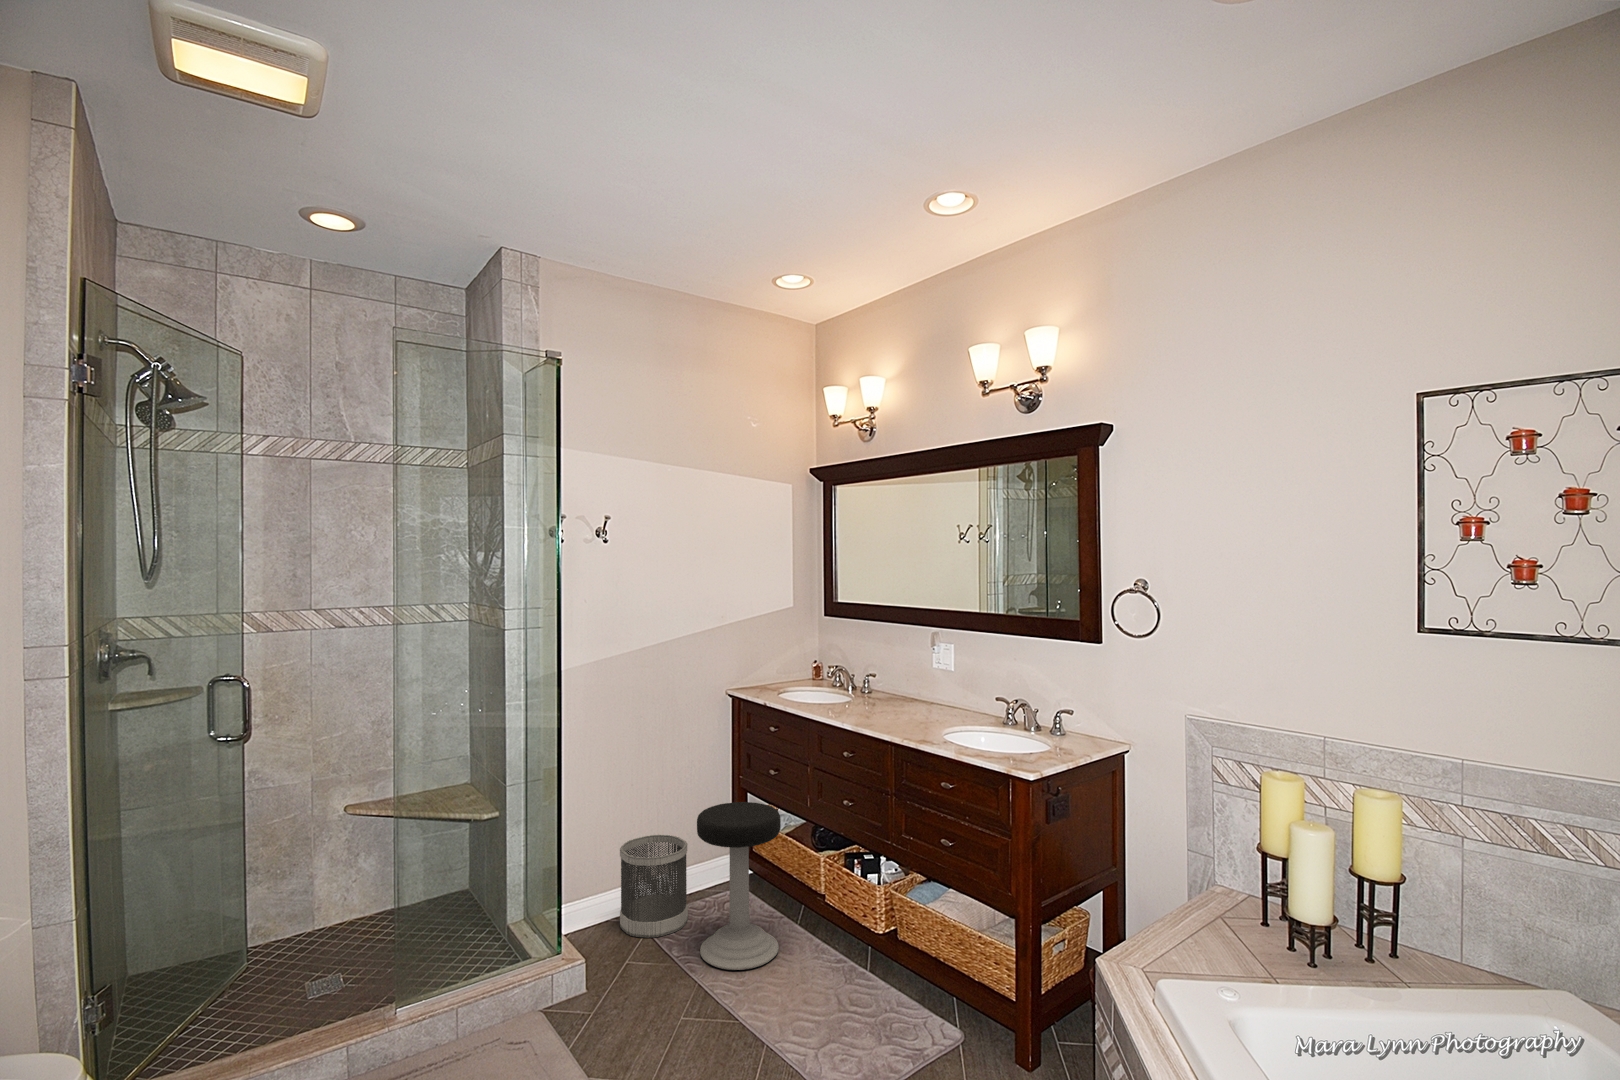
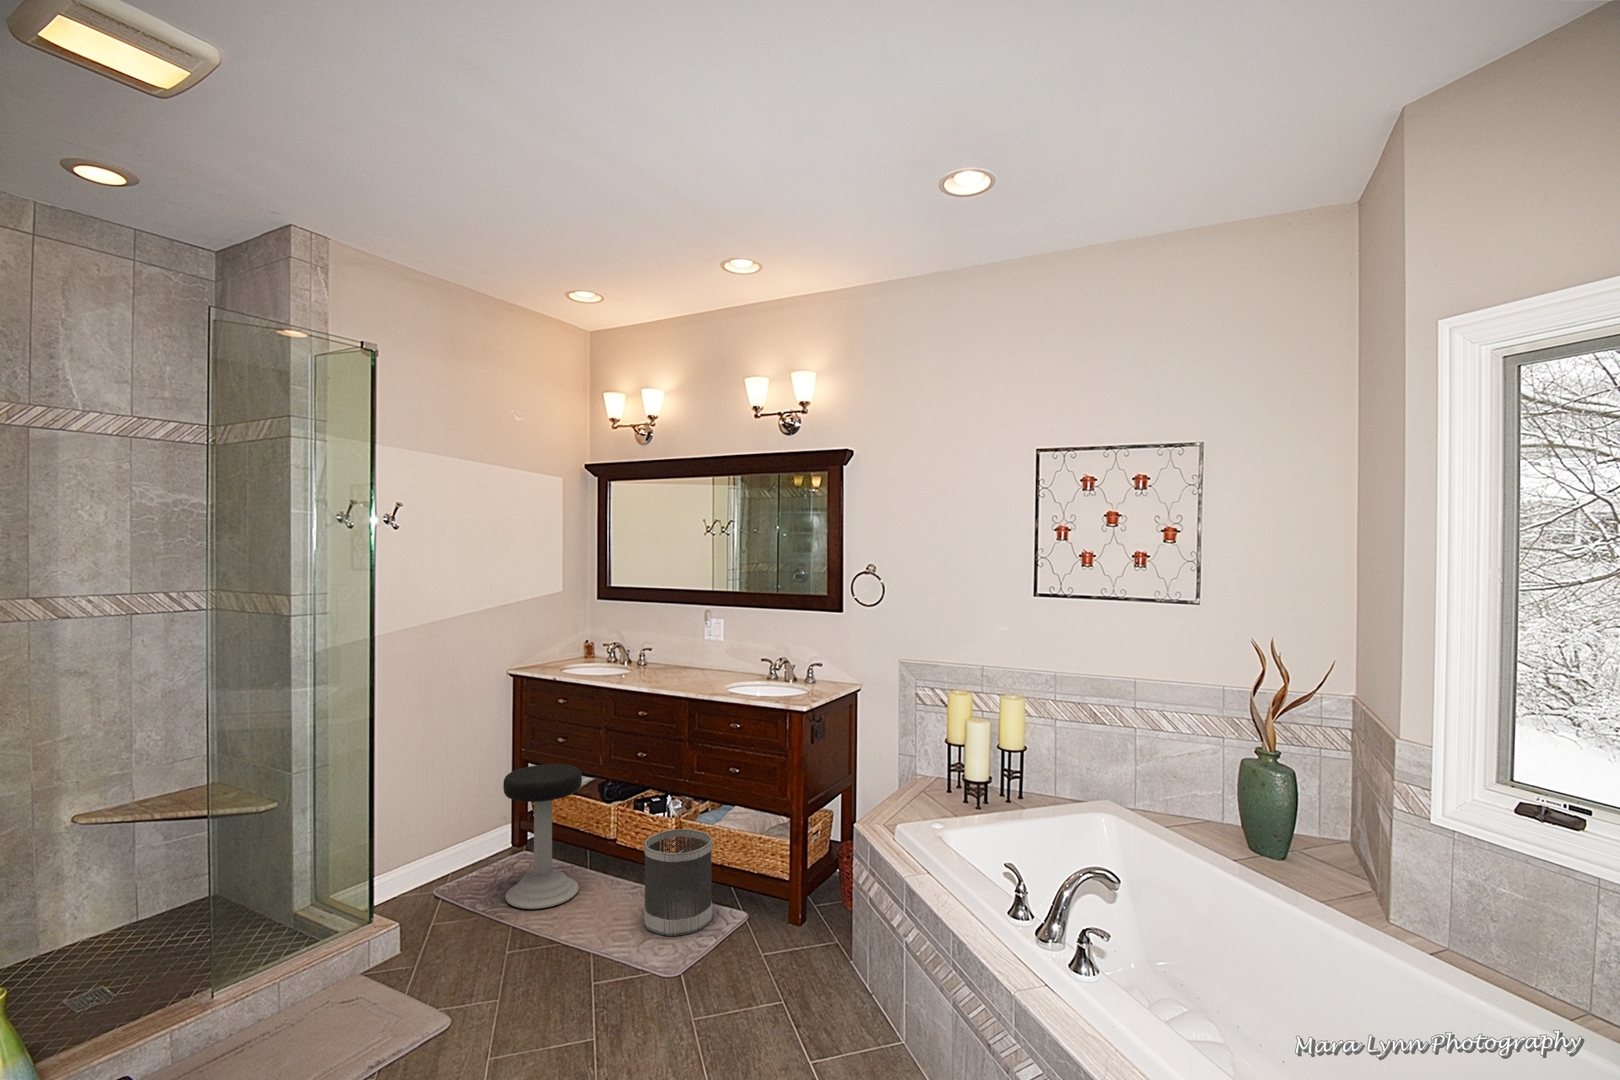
wastebasket: present [620,835,688,938] -> present [644,829,713,936]

